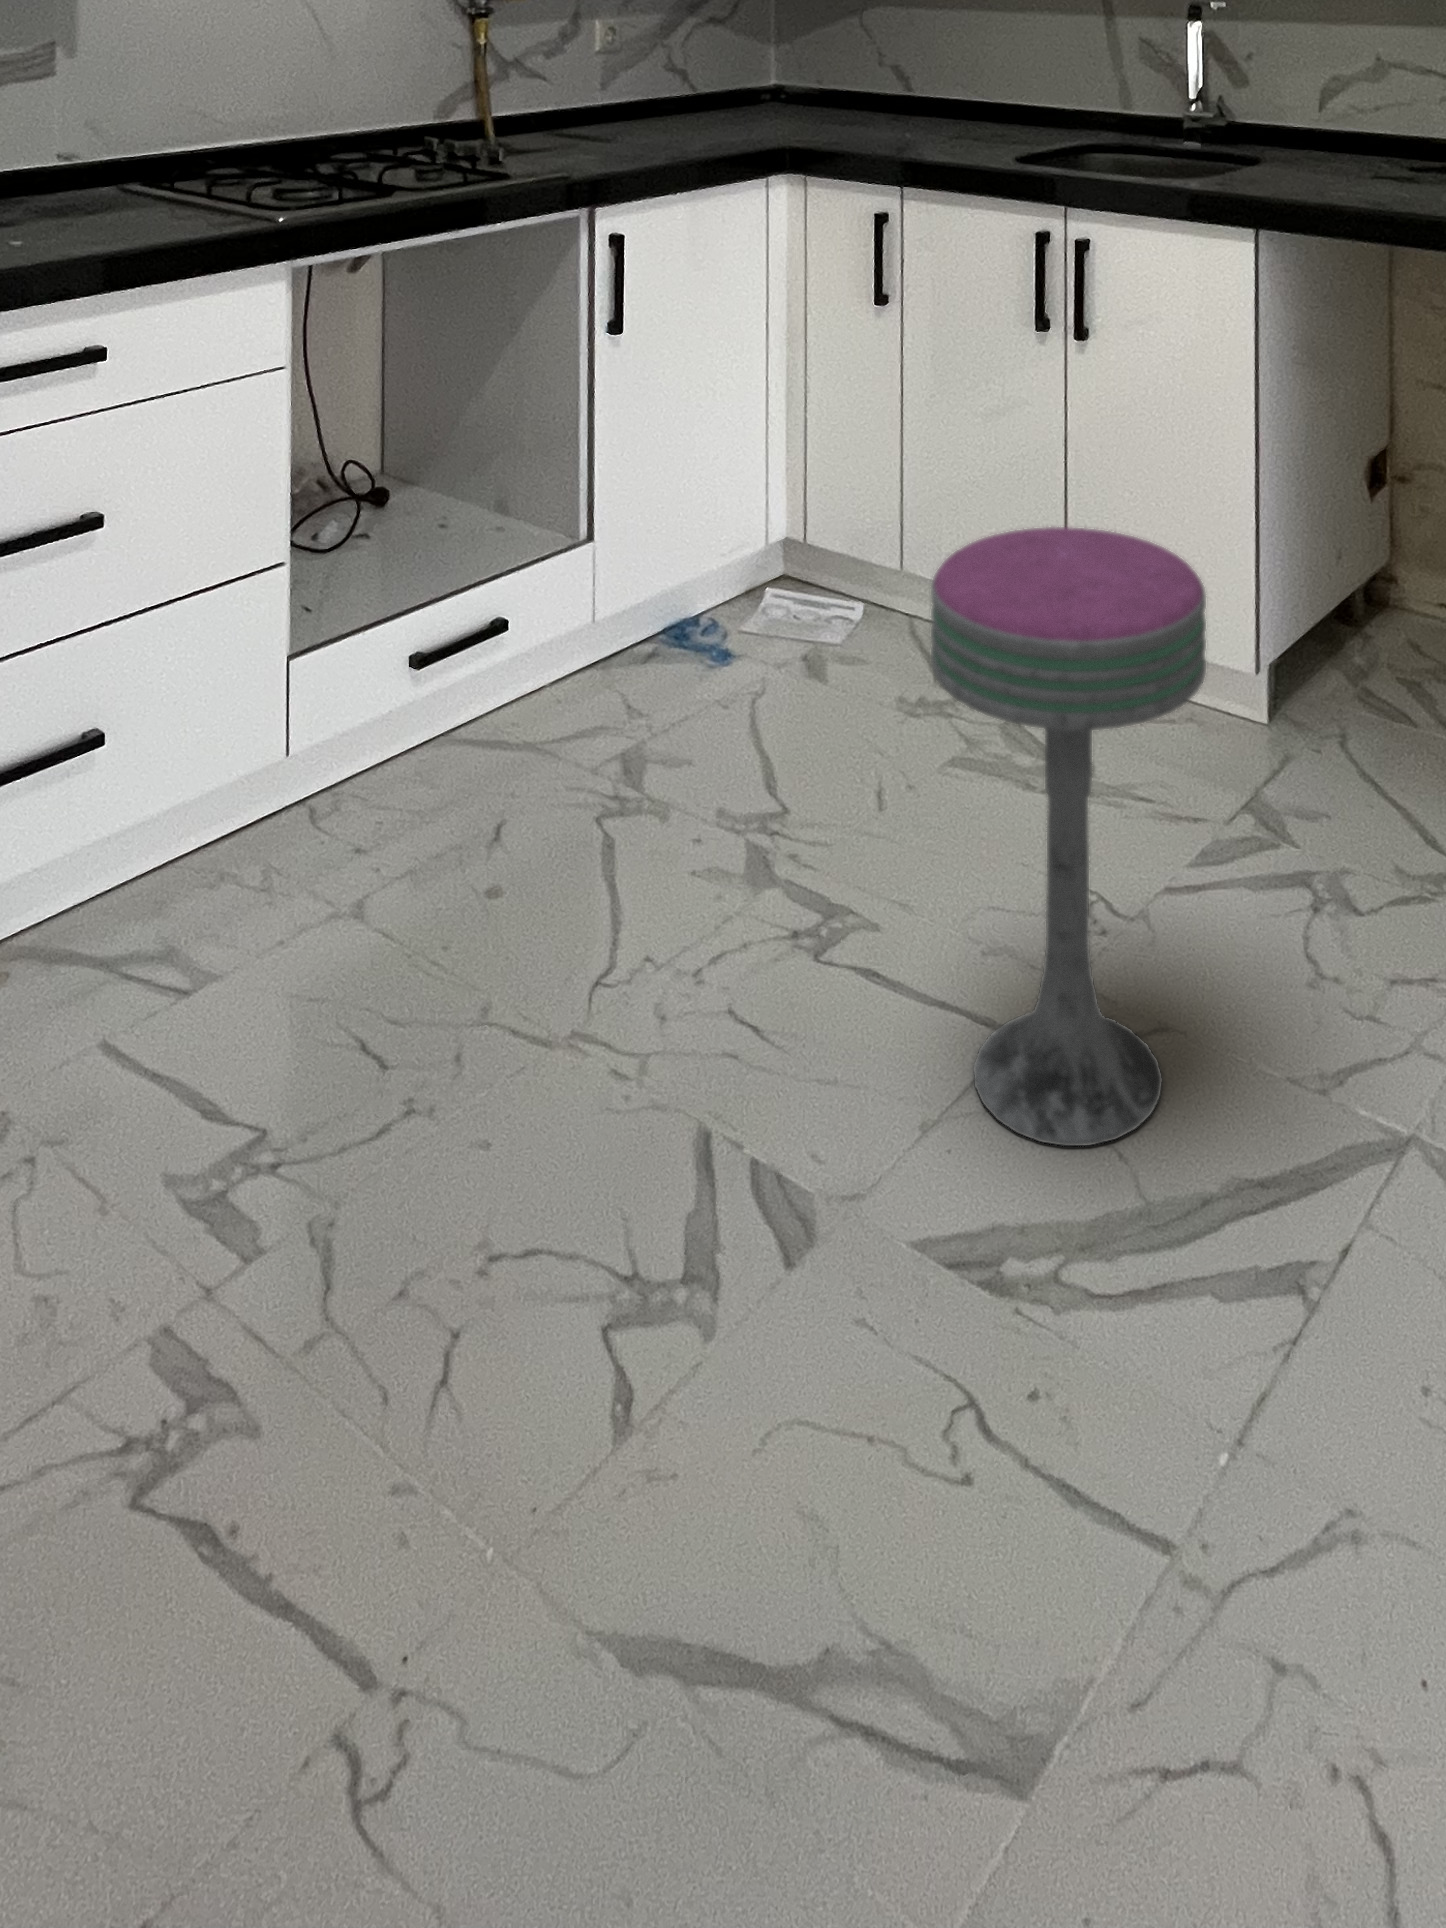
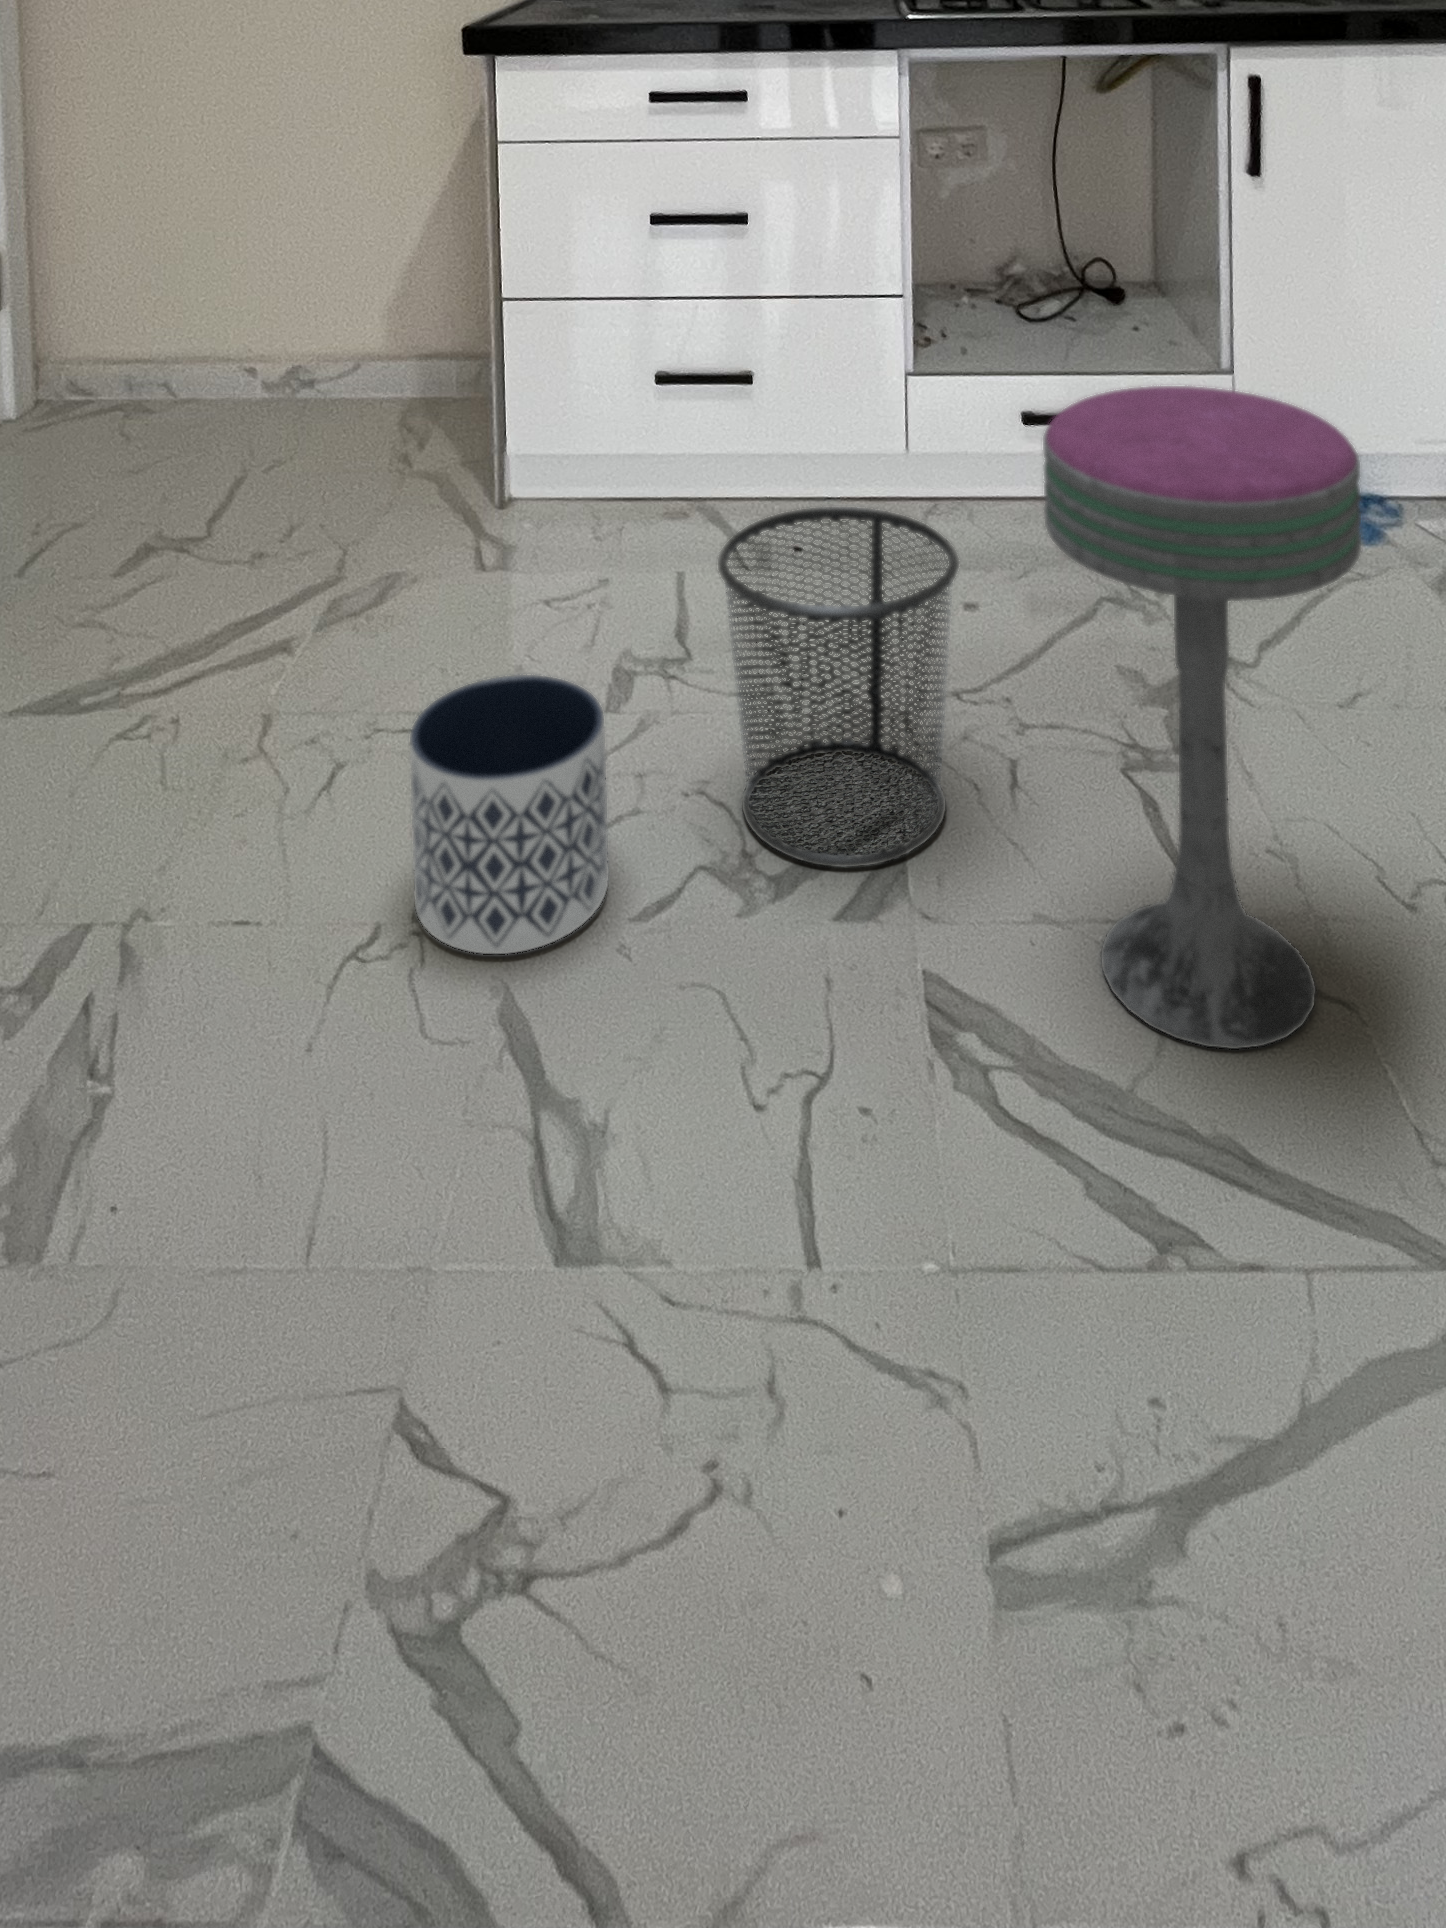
trash can: none [504,791,789,1255] -> present [718,507,959,867]
planter: none [297,1194,584,1684] -> present [410,675,609,954]

